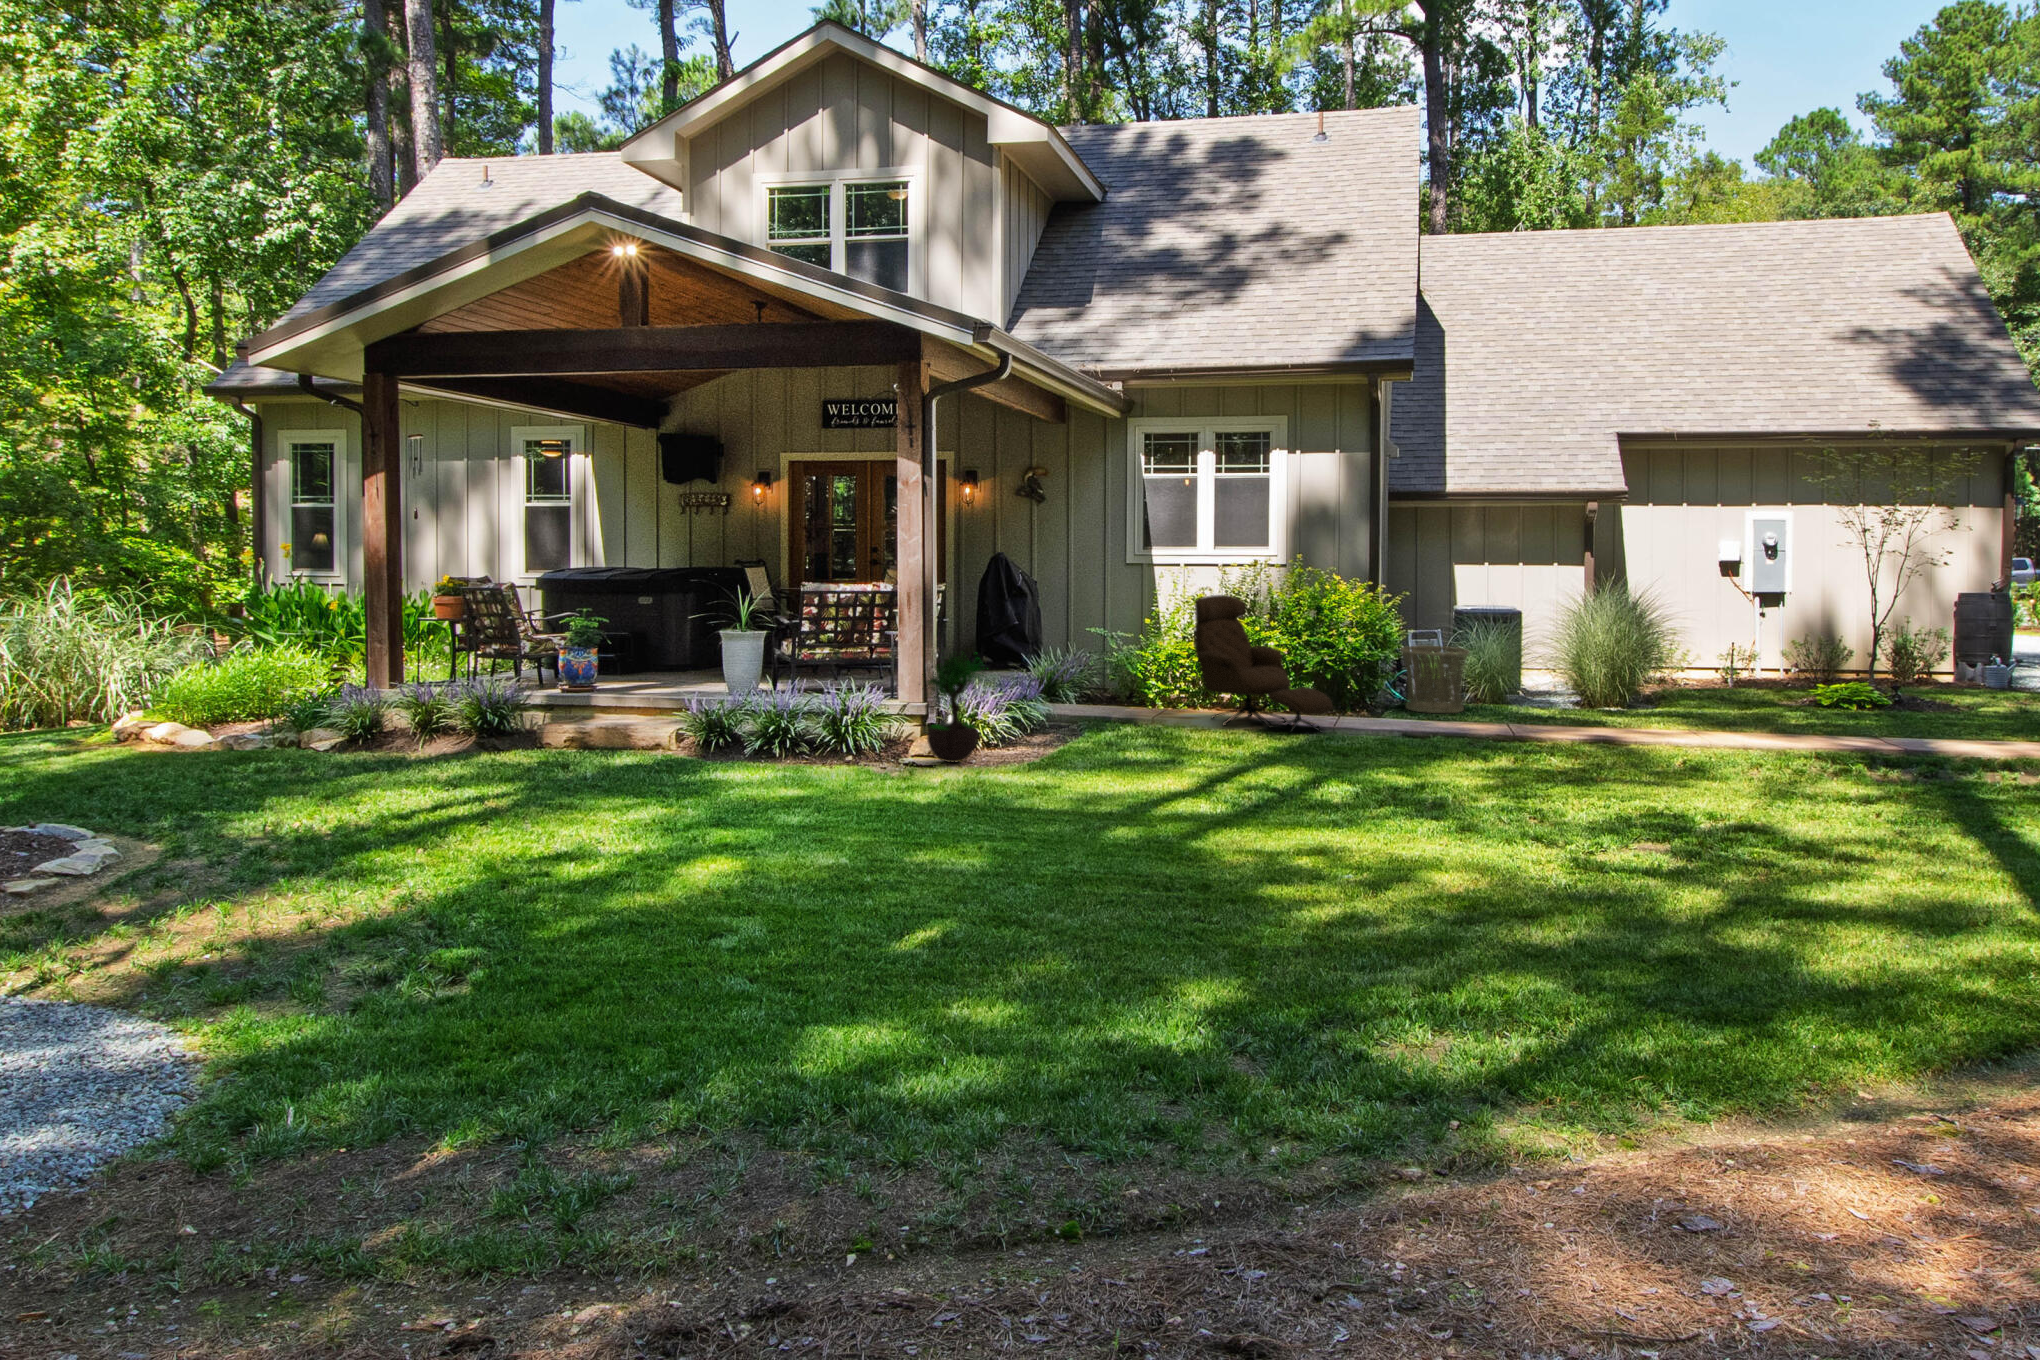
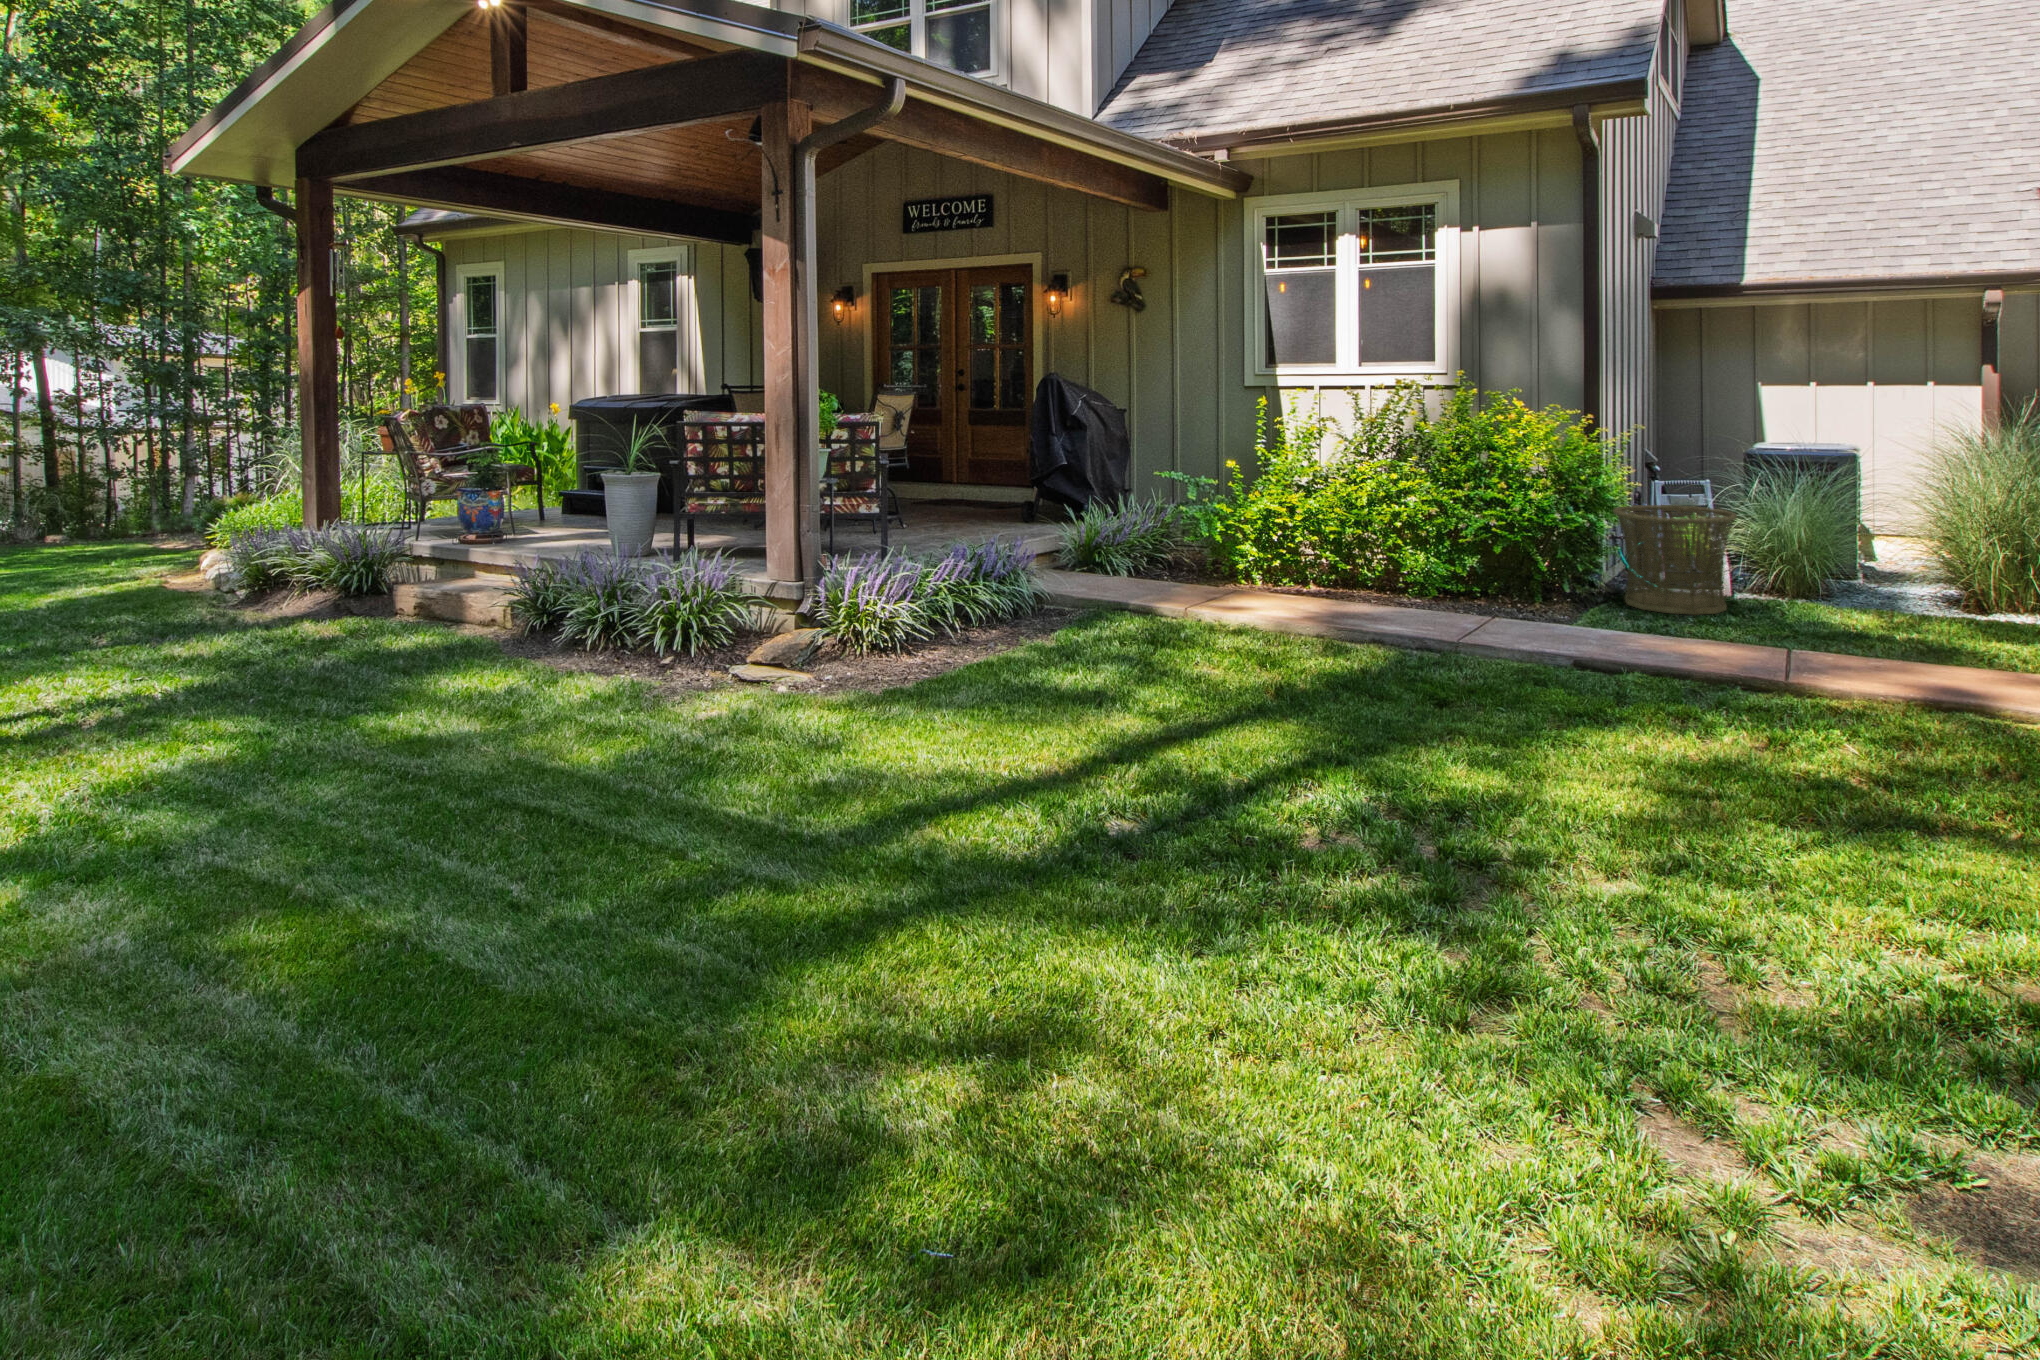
lounge chair: present [1194,595,1333,733] -> none [1248,425,1461,644]
potted tree: present [922,650,984,763] -> none [705,494,813,672]

